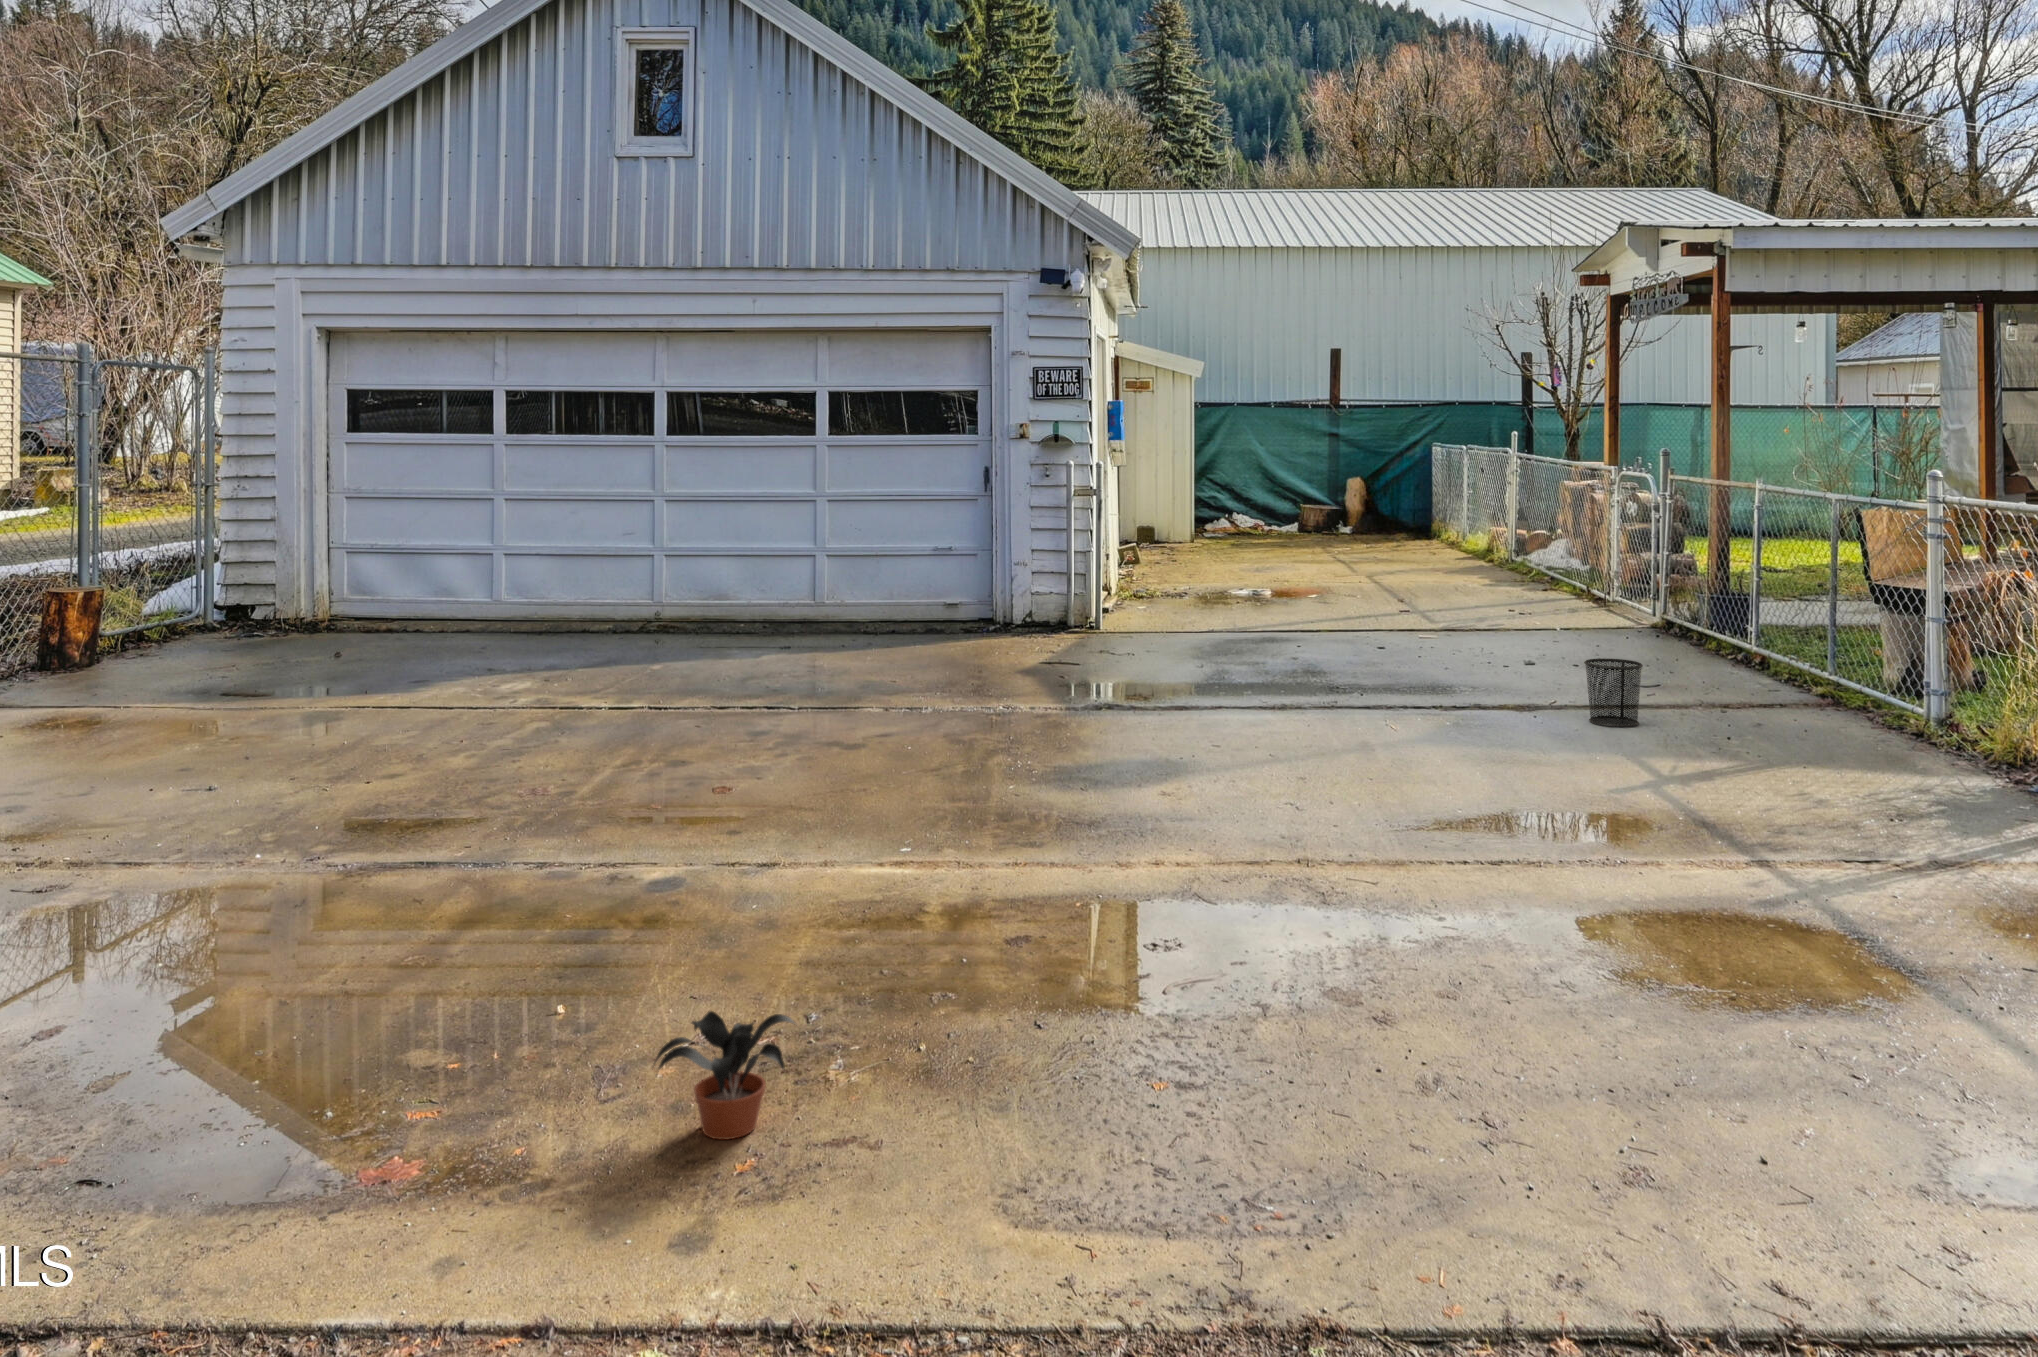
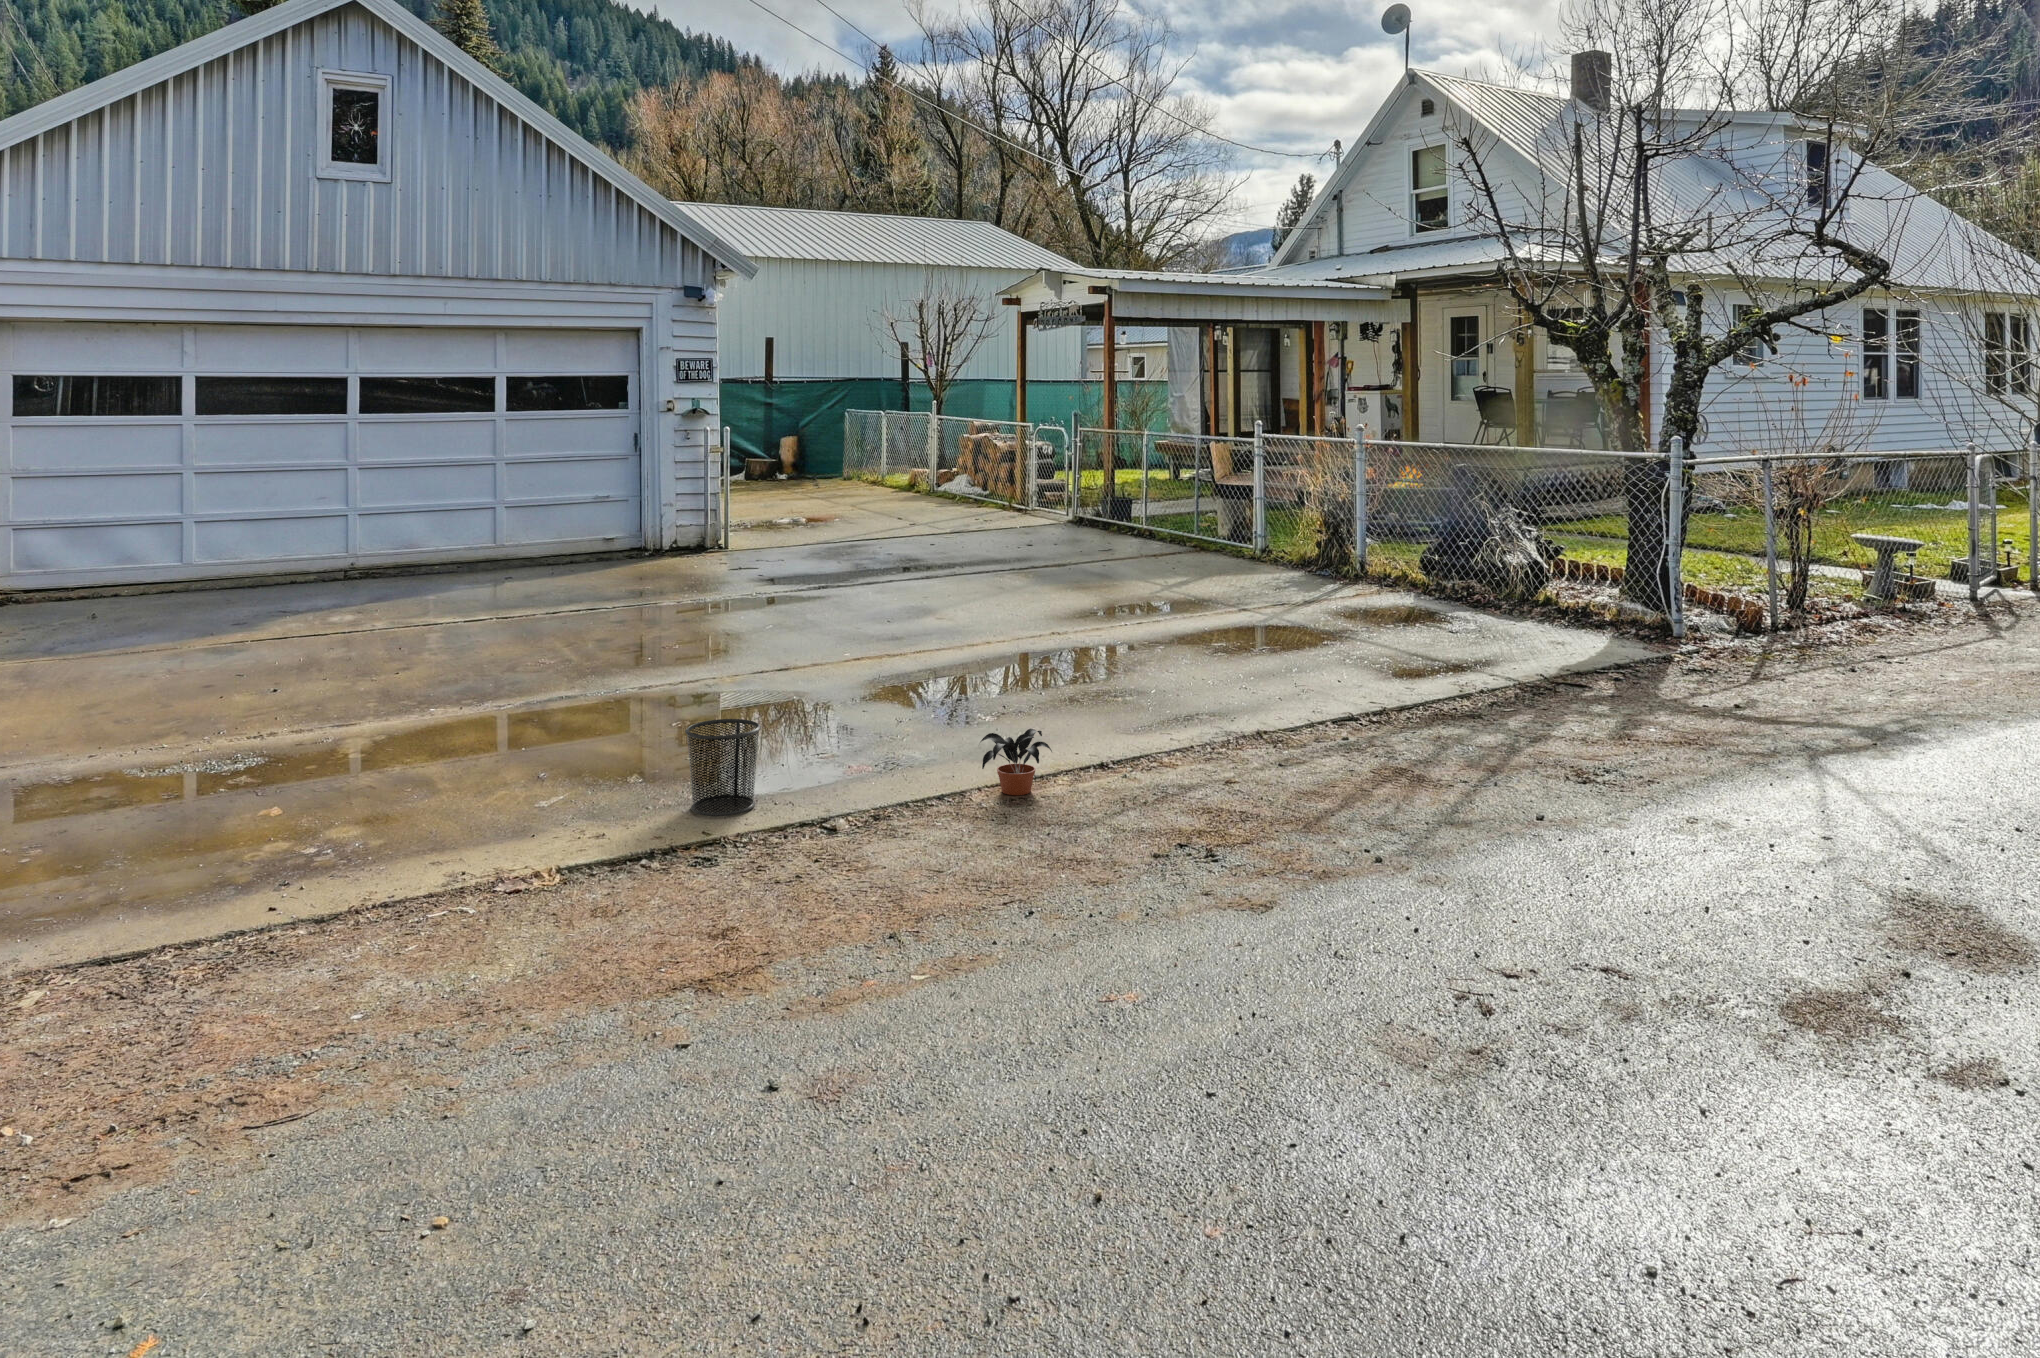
waste bin: present [1584,659,1643,727] -> present [685,719,761,816]

